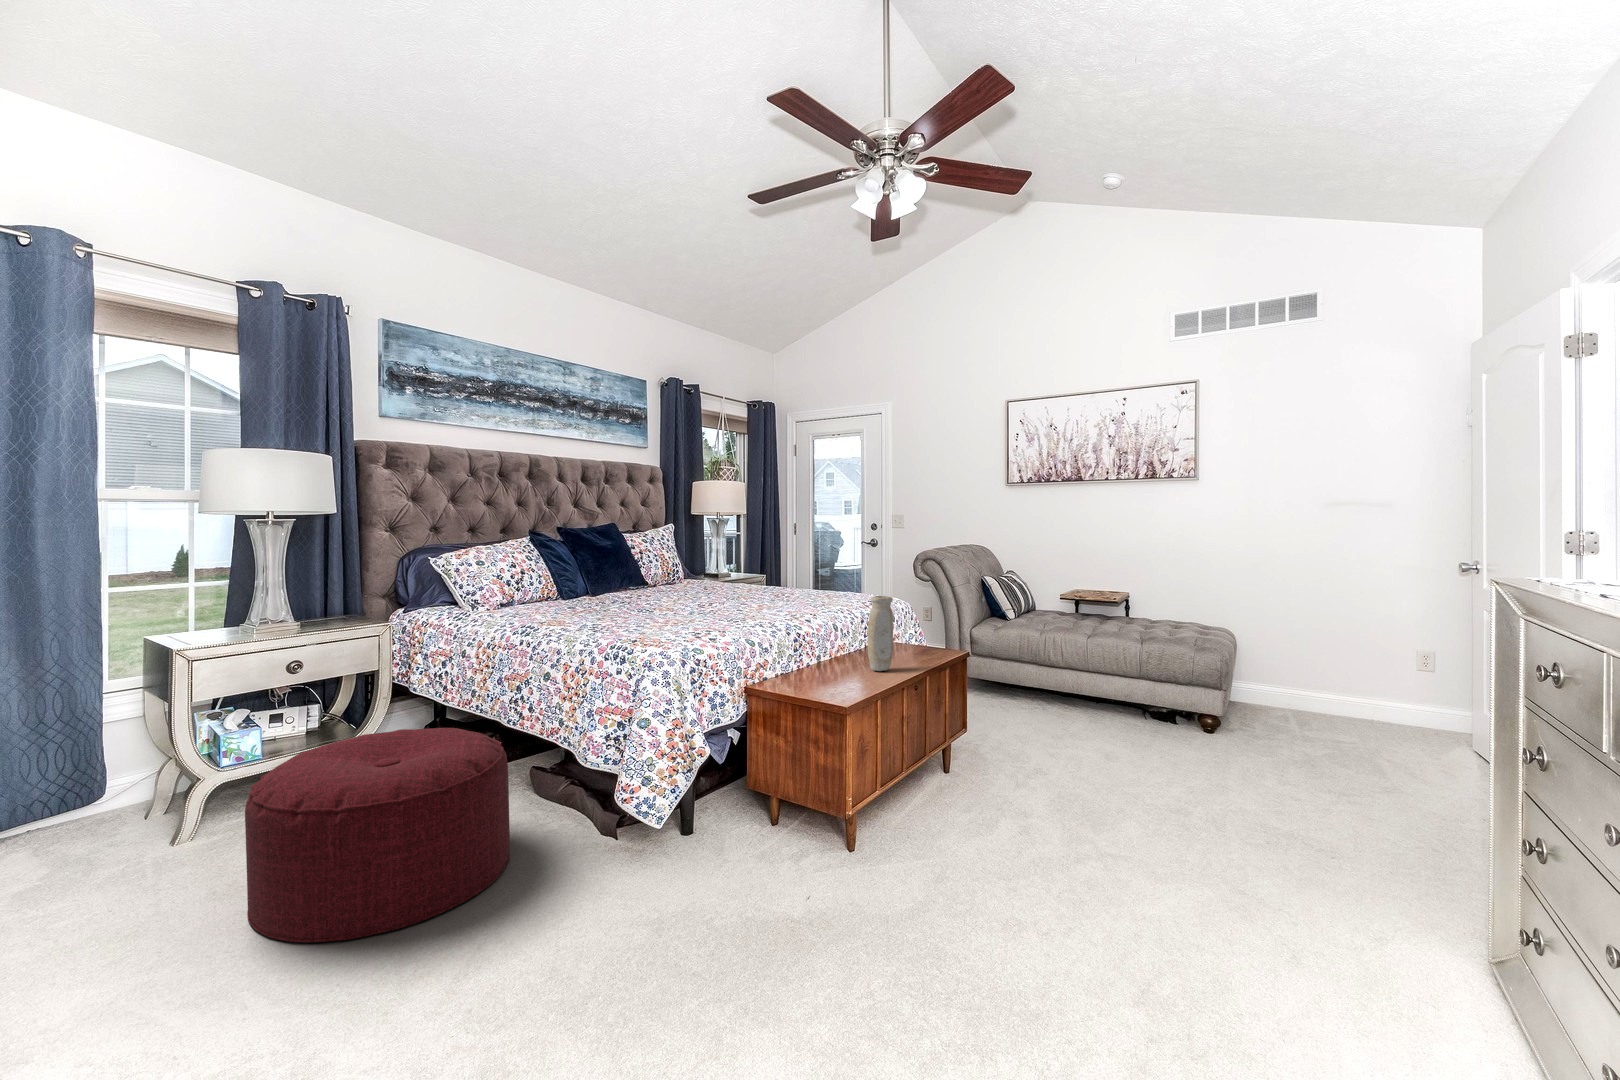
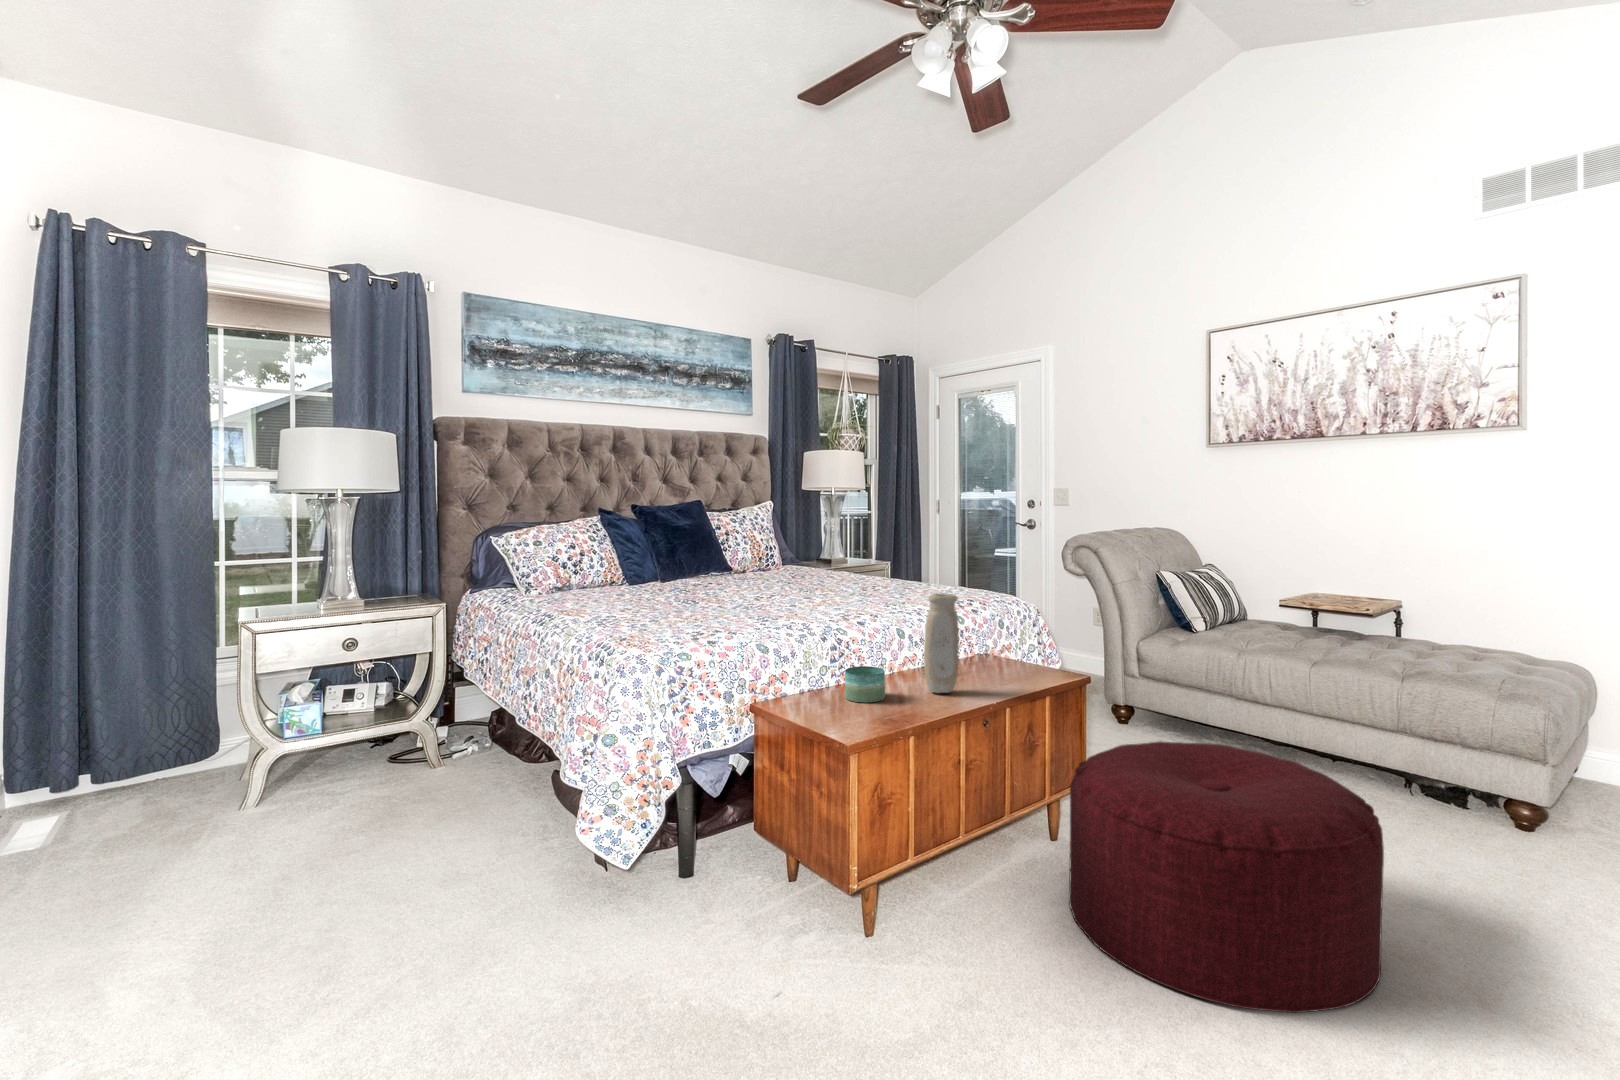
candle: none [813,654,843,681] -> present [845,666,885,702]
ottoman: present [245,728,510,943] -> present [1069,741,1384,1013]

